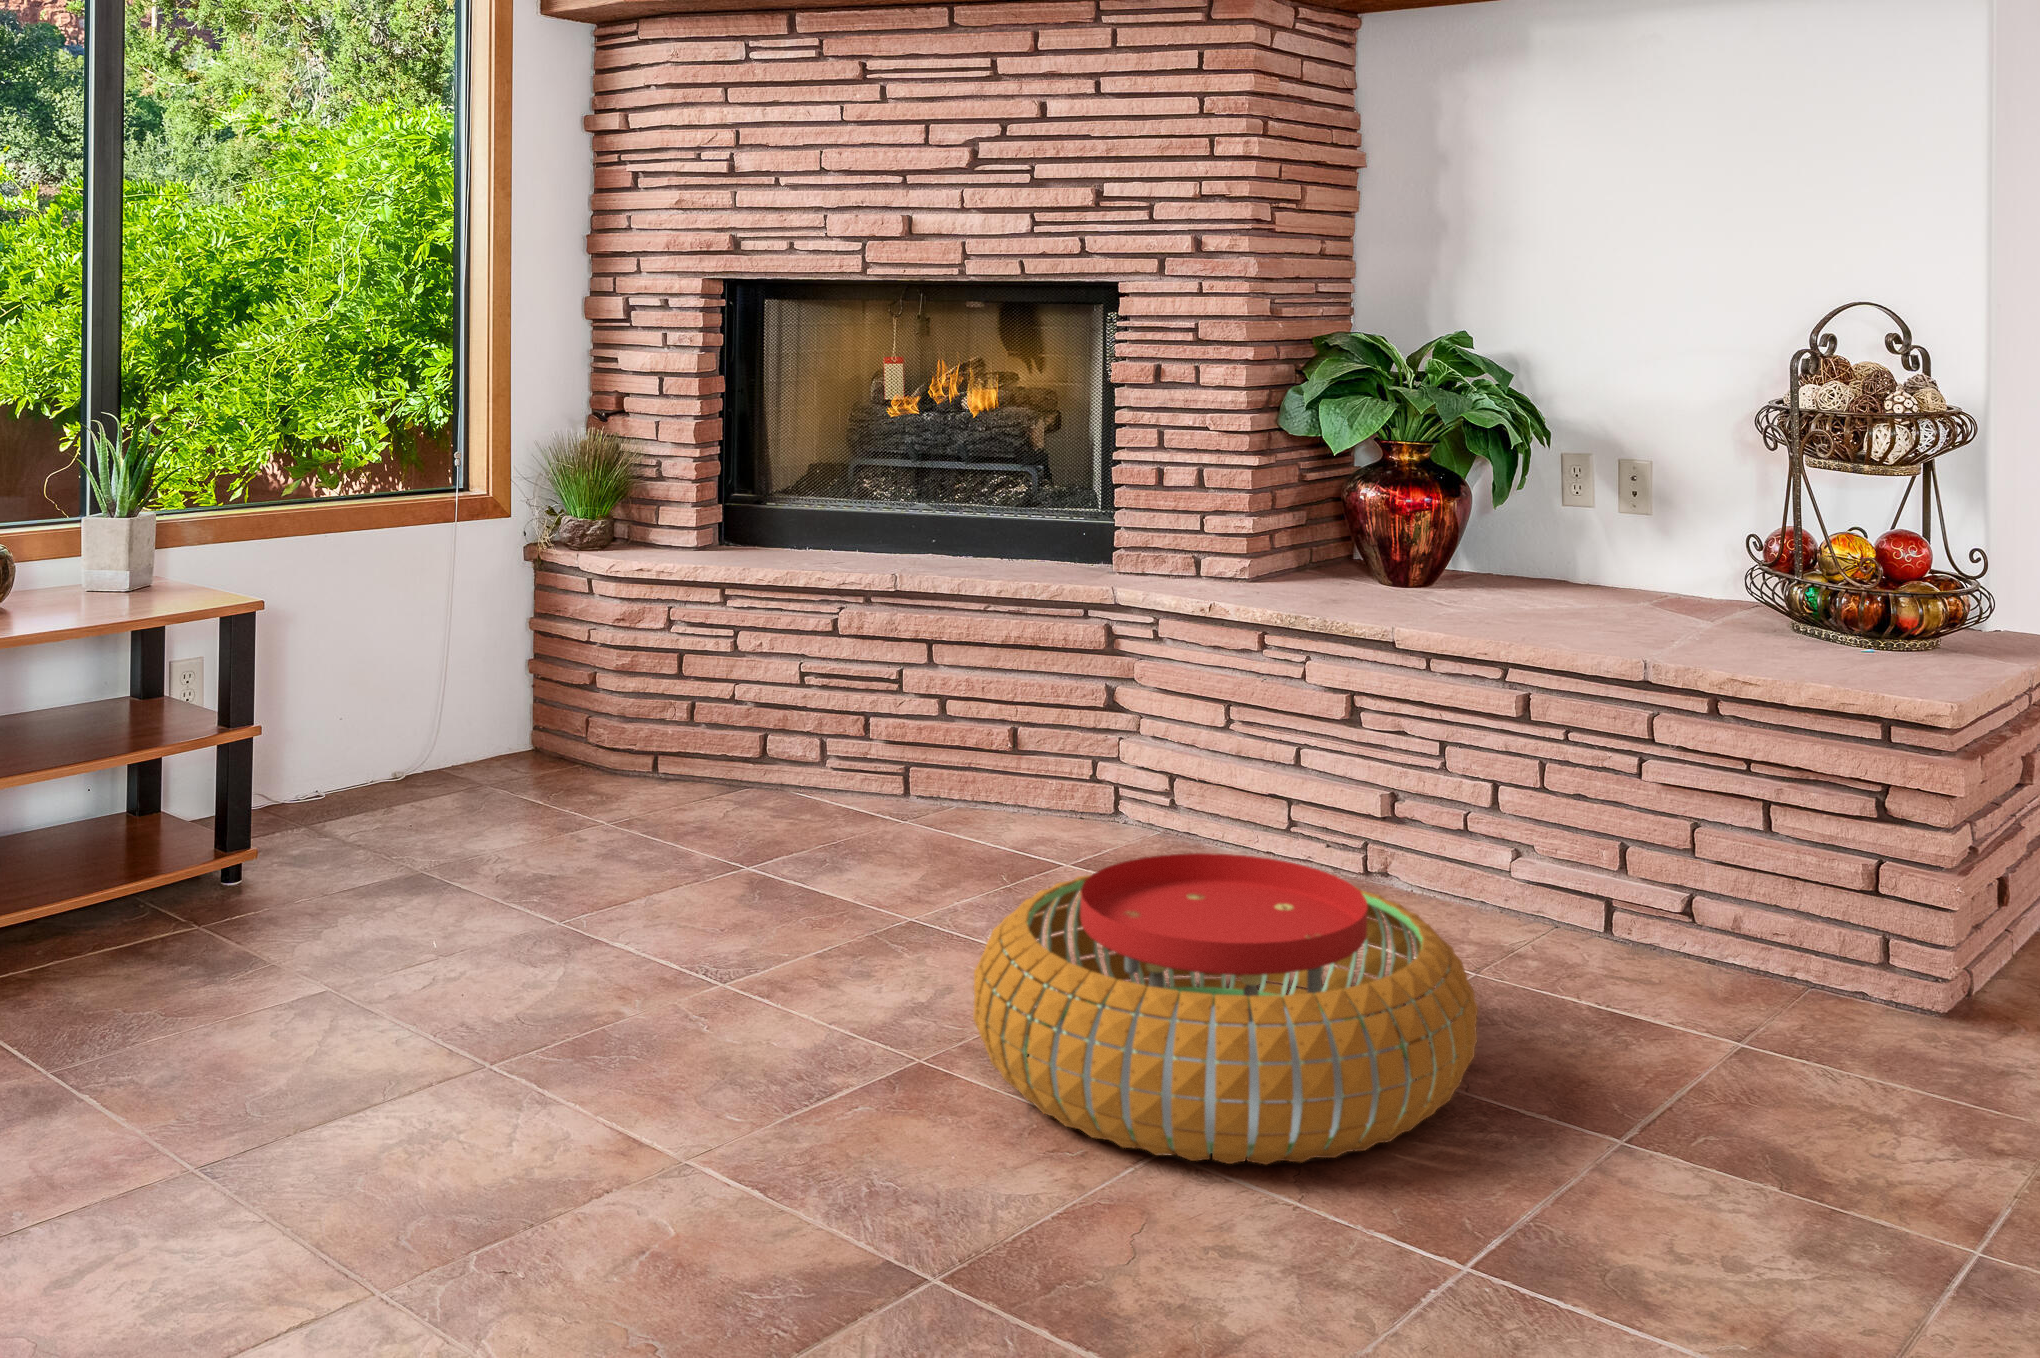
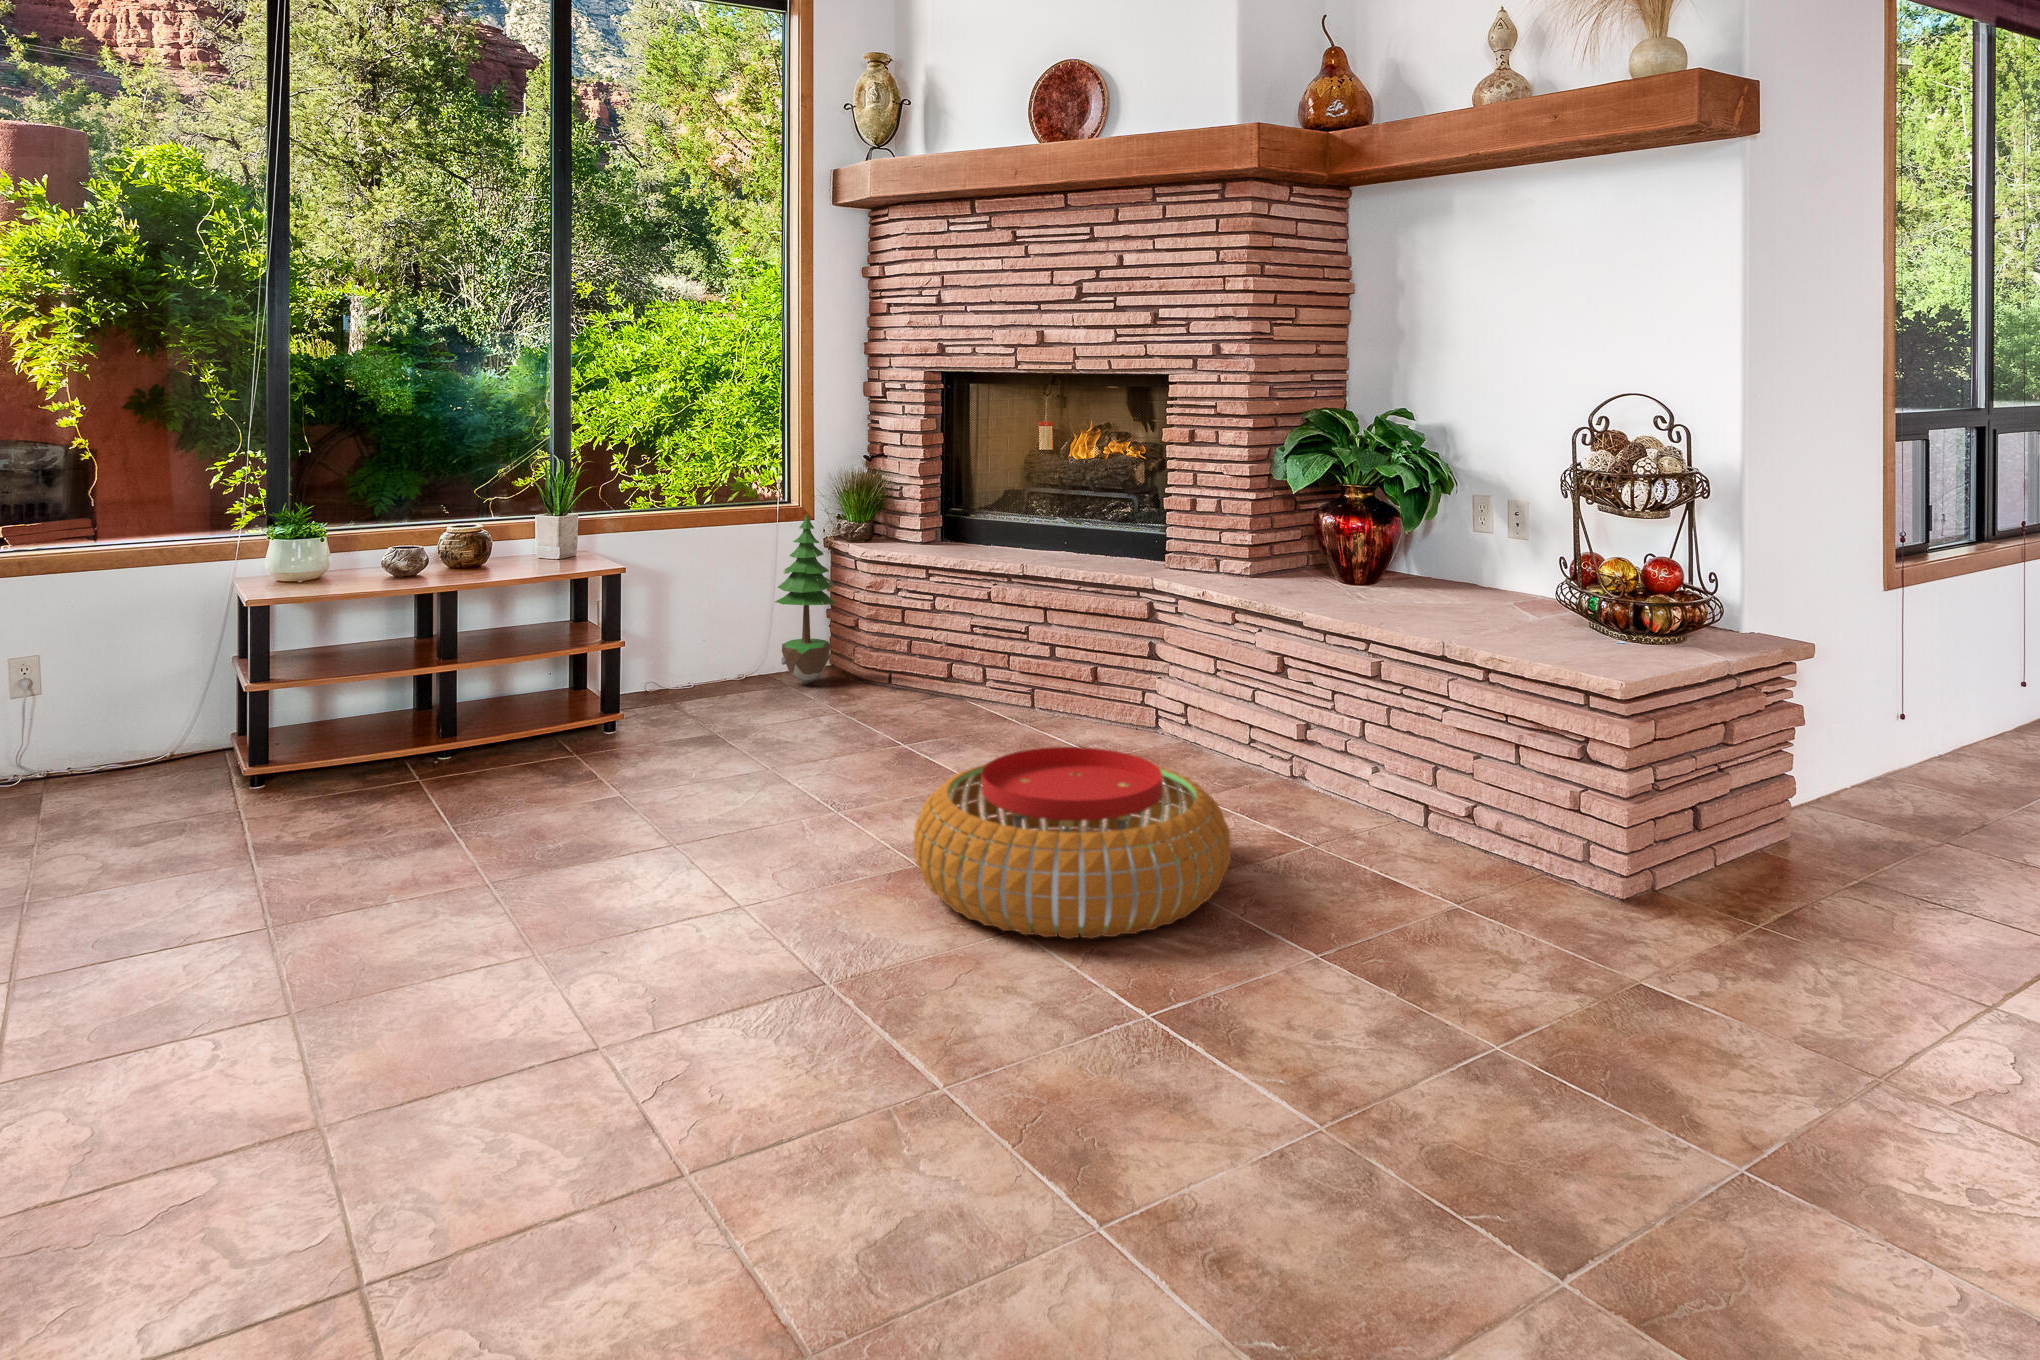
potted tree: none [473,506,573,778] -> present [775,514,836,685]

